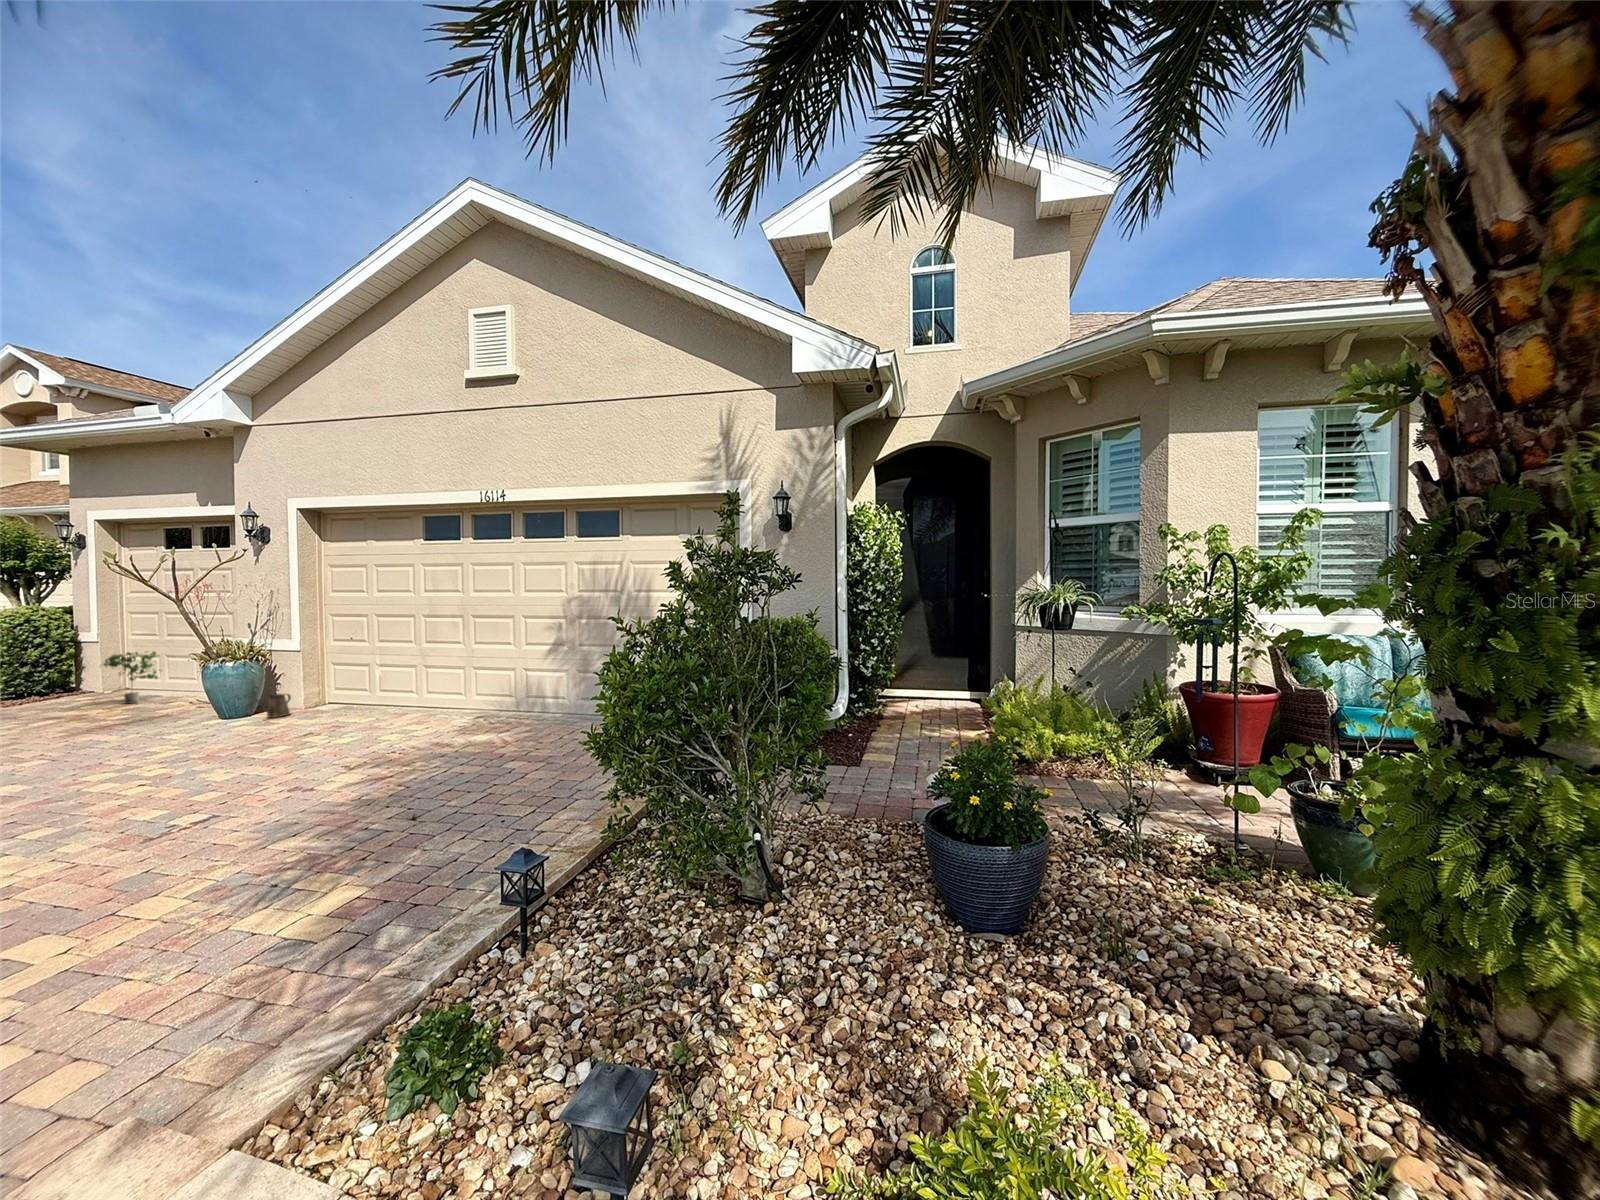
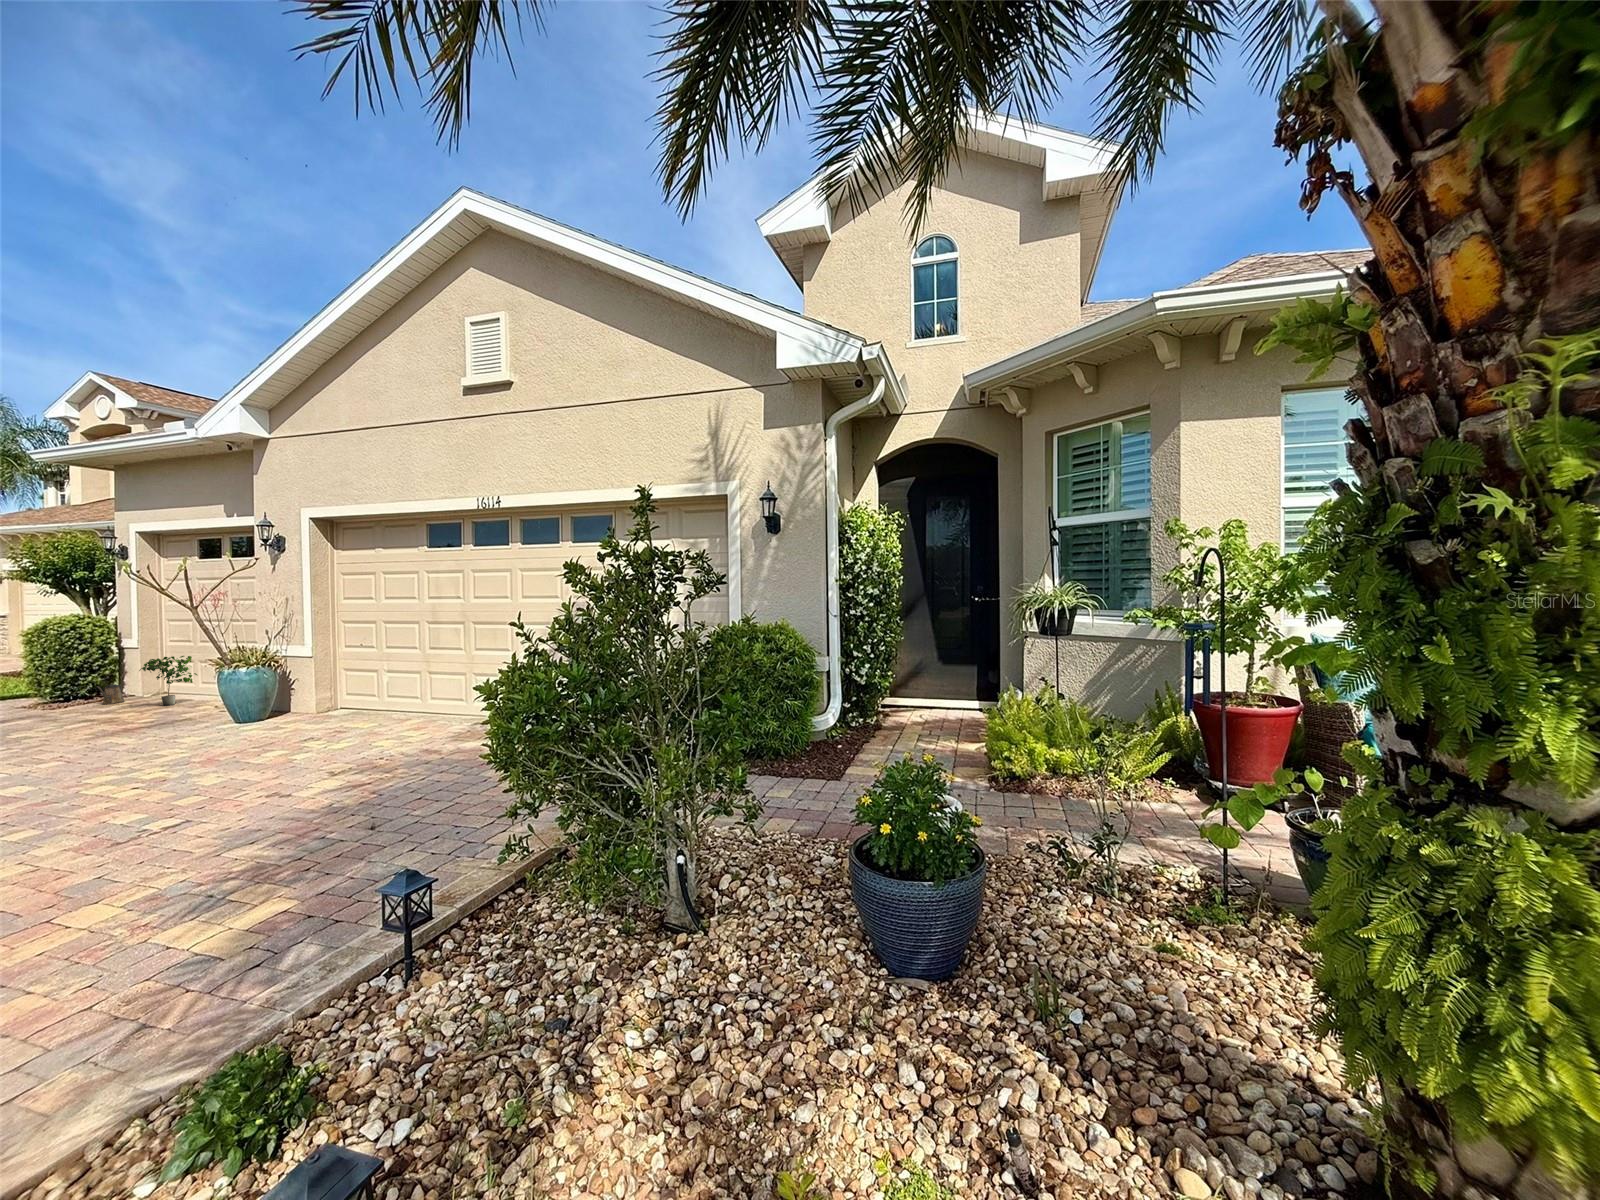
watering can: present [254,694,291,718] -> present [96,685,124,704]

